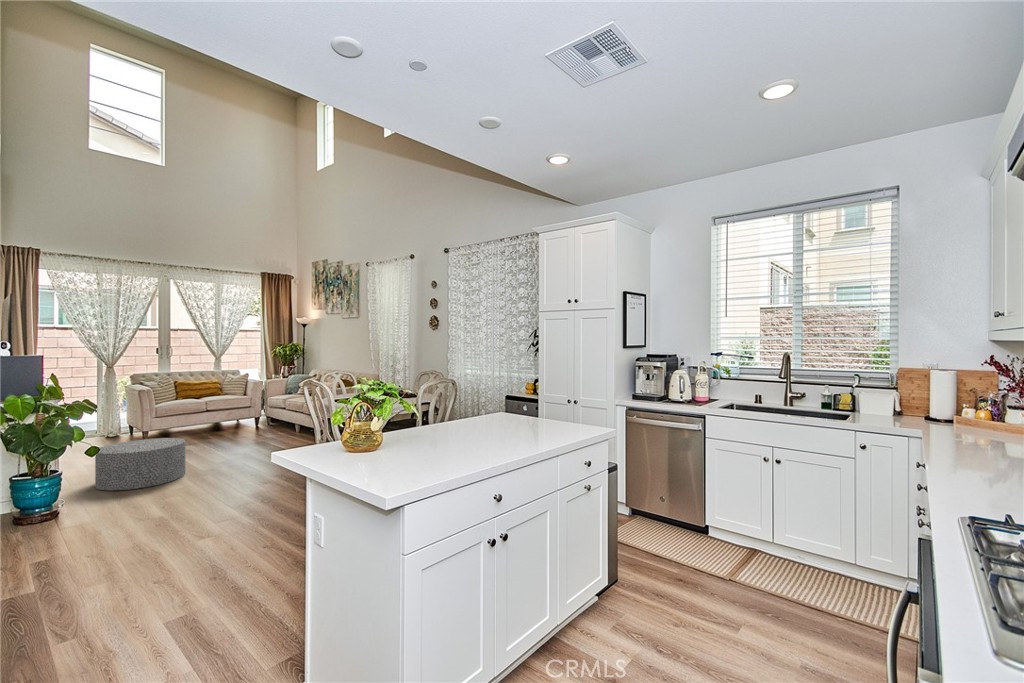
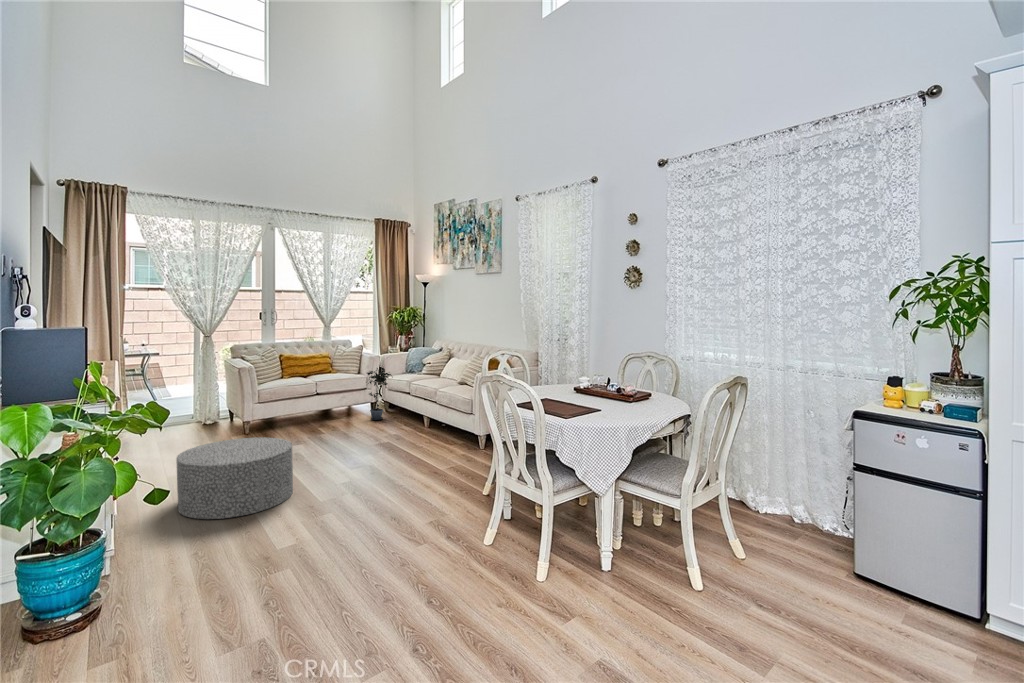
potted plant: none [249,387,272,430] -> present [367,365,392,420]

